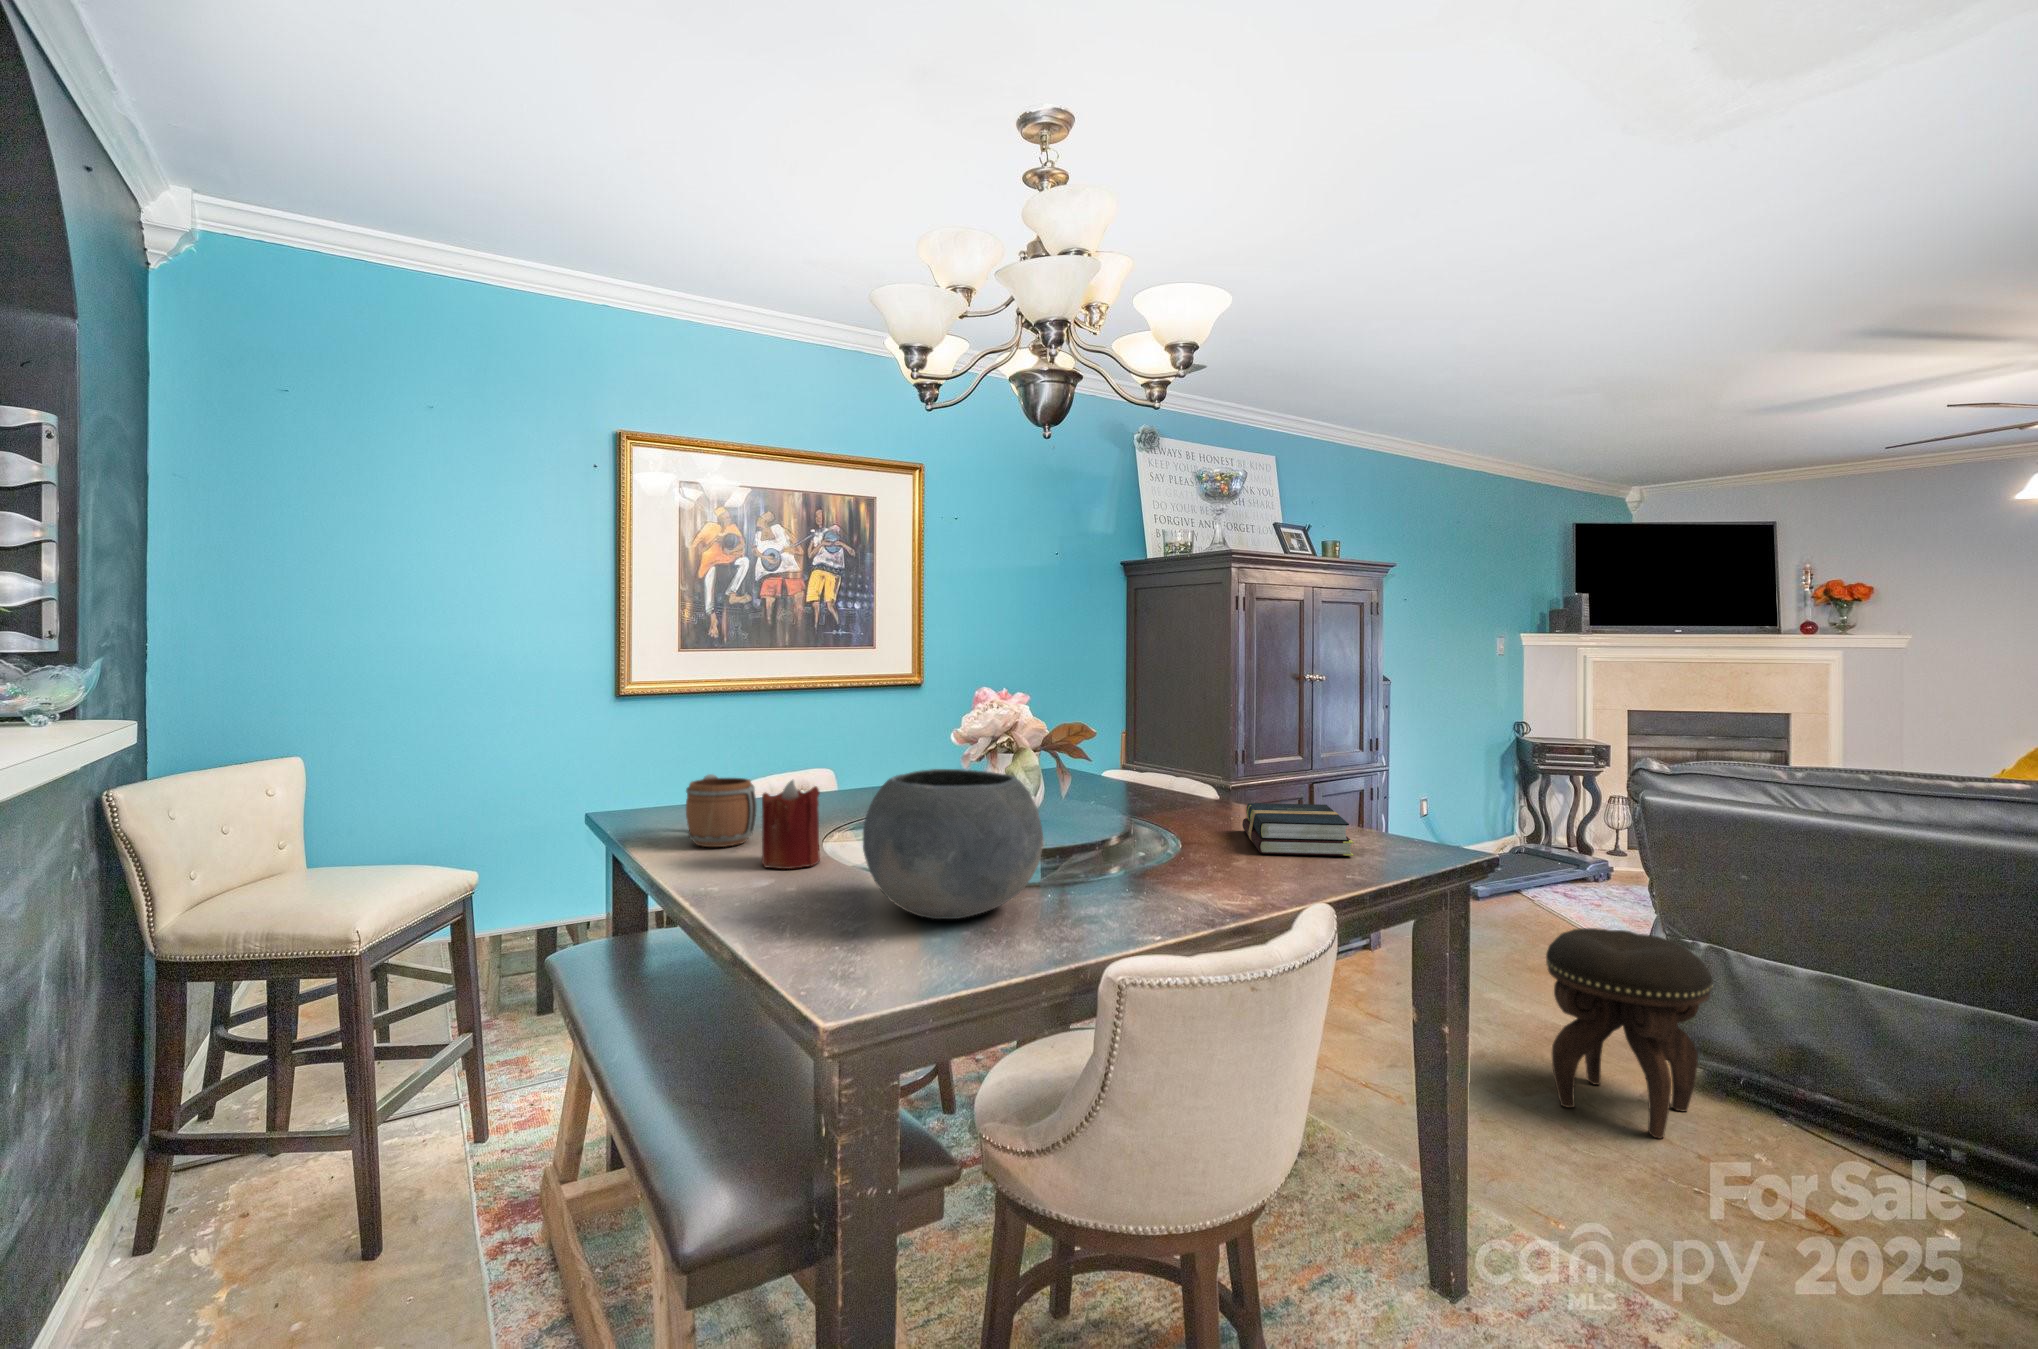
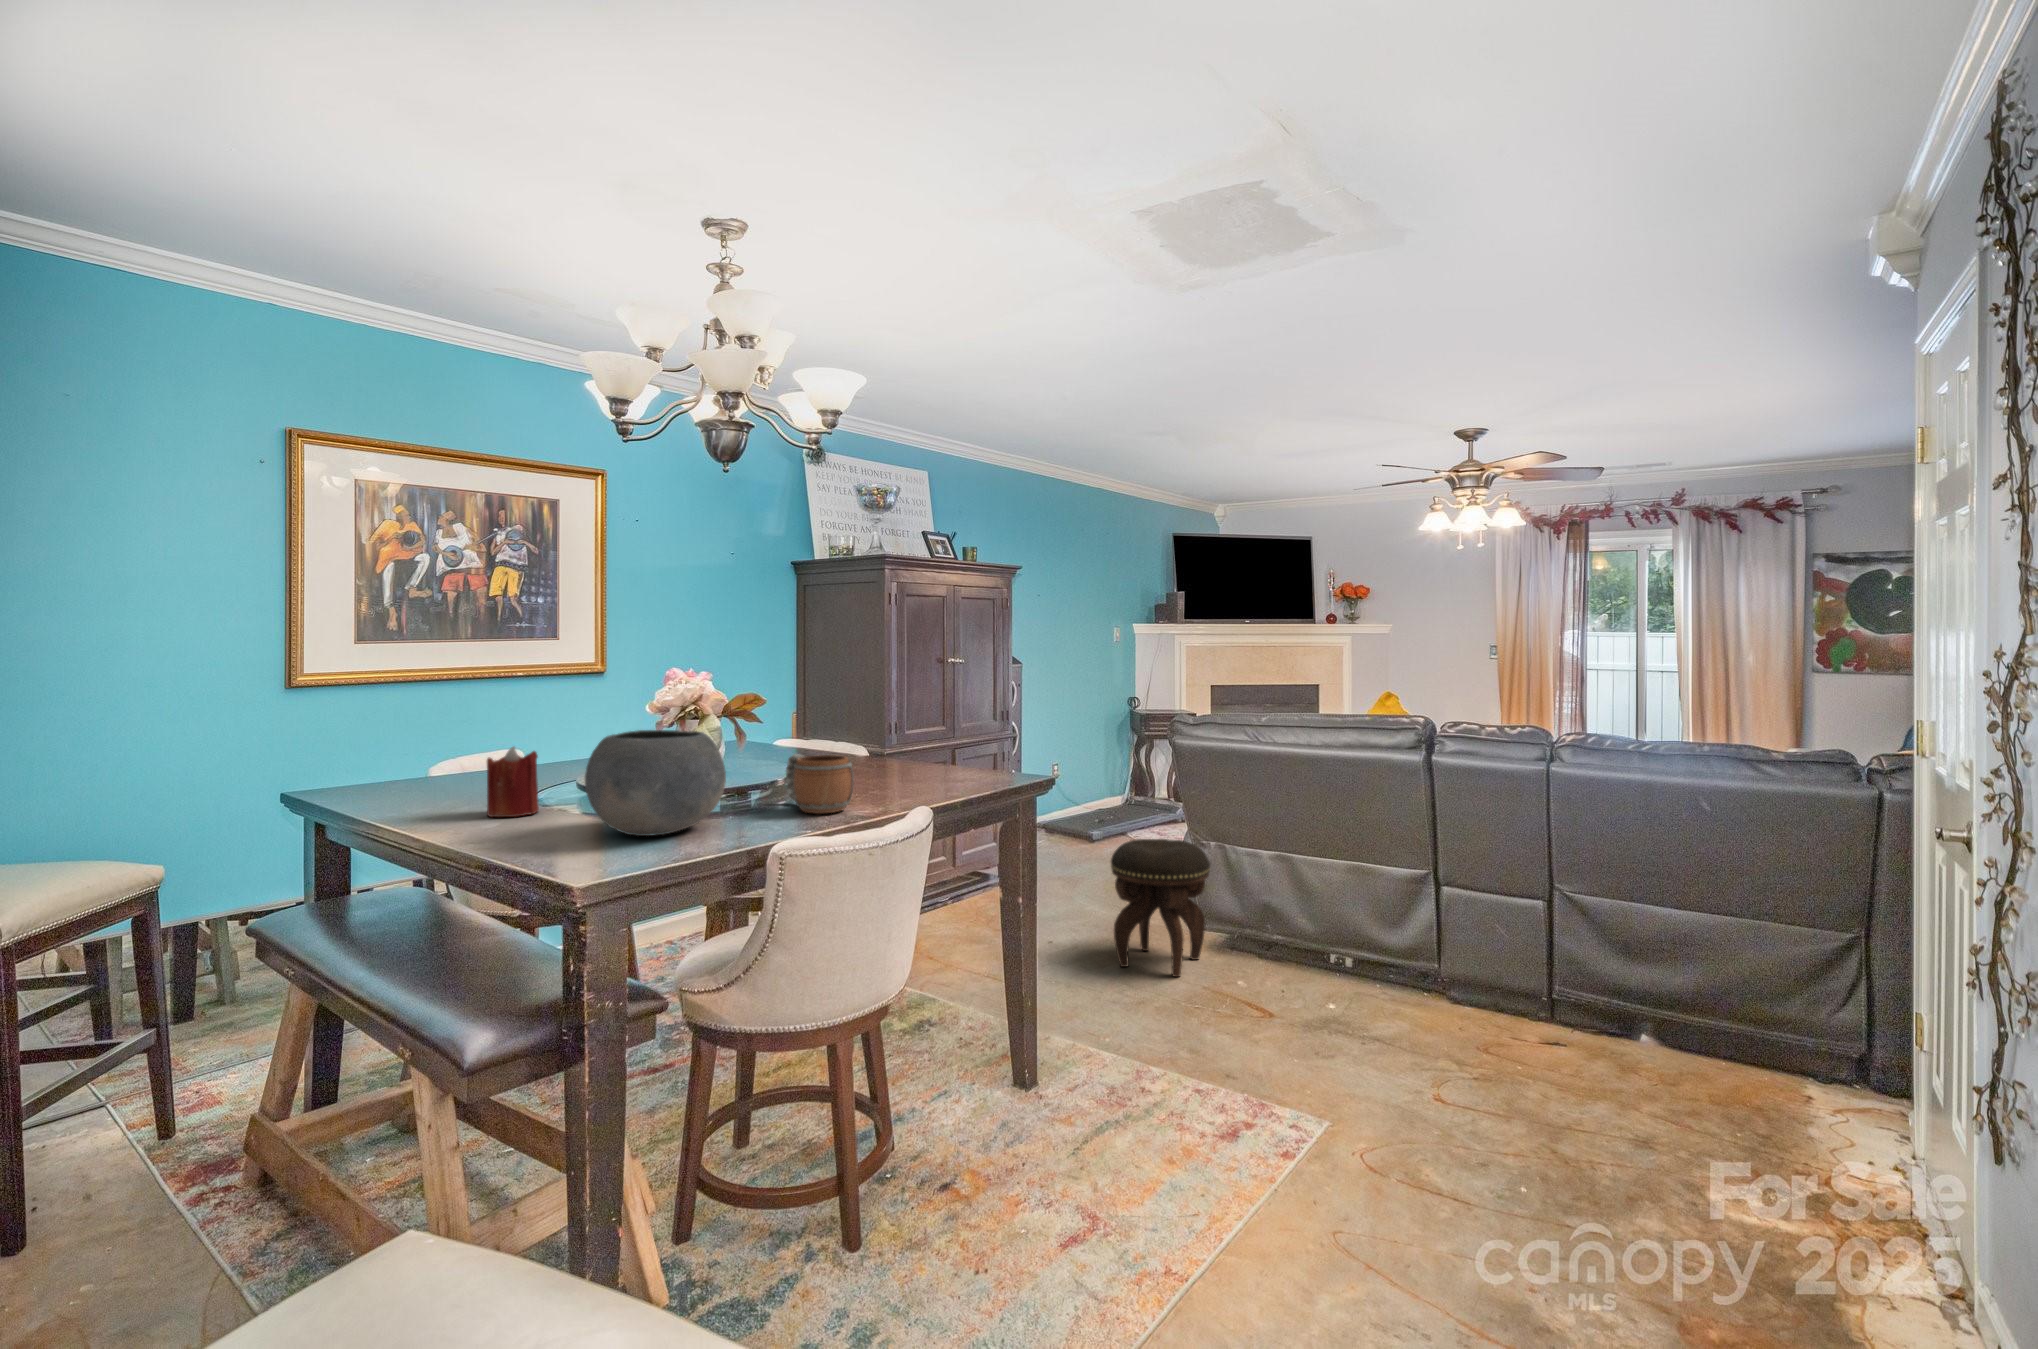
mug: present [686,774,757,847] -> present [786,754,854,814]
hardback book: present [1242,803,1354,856] -> none [882,752,956,787]

